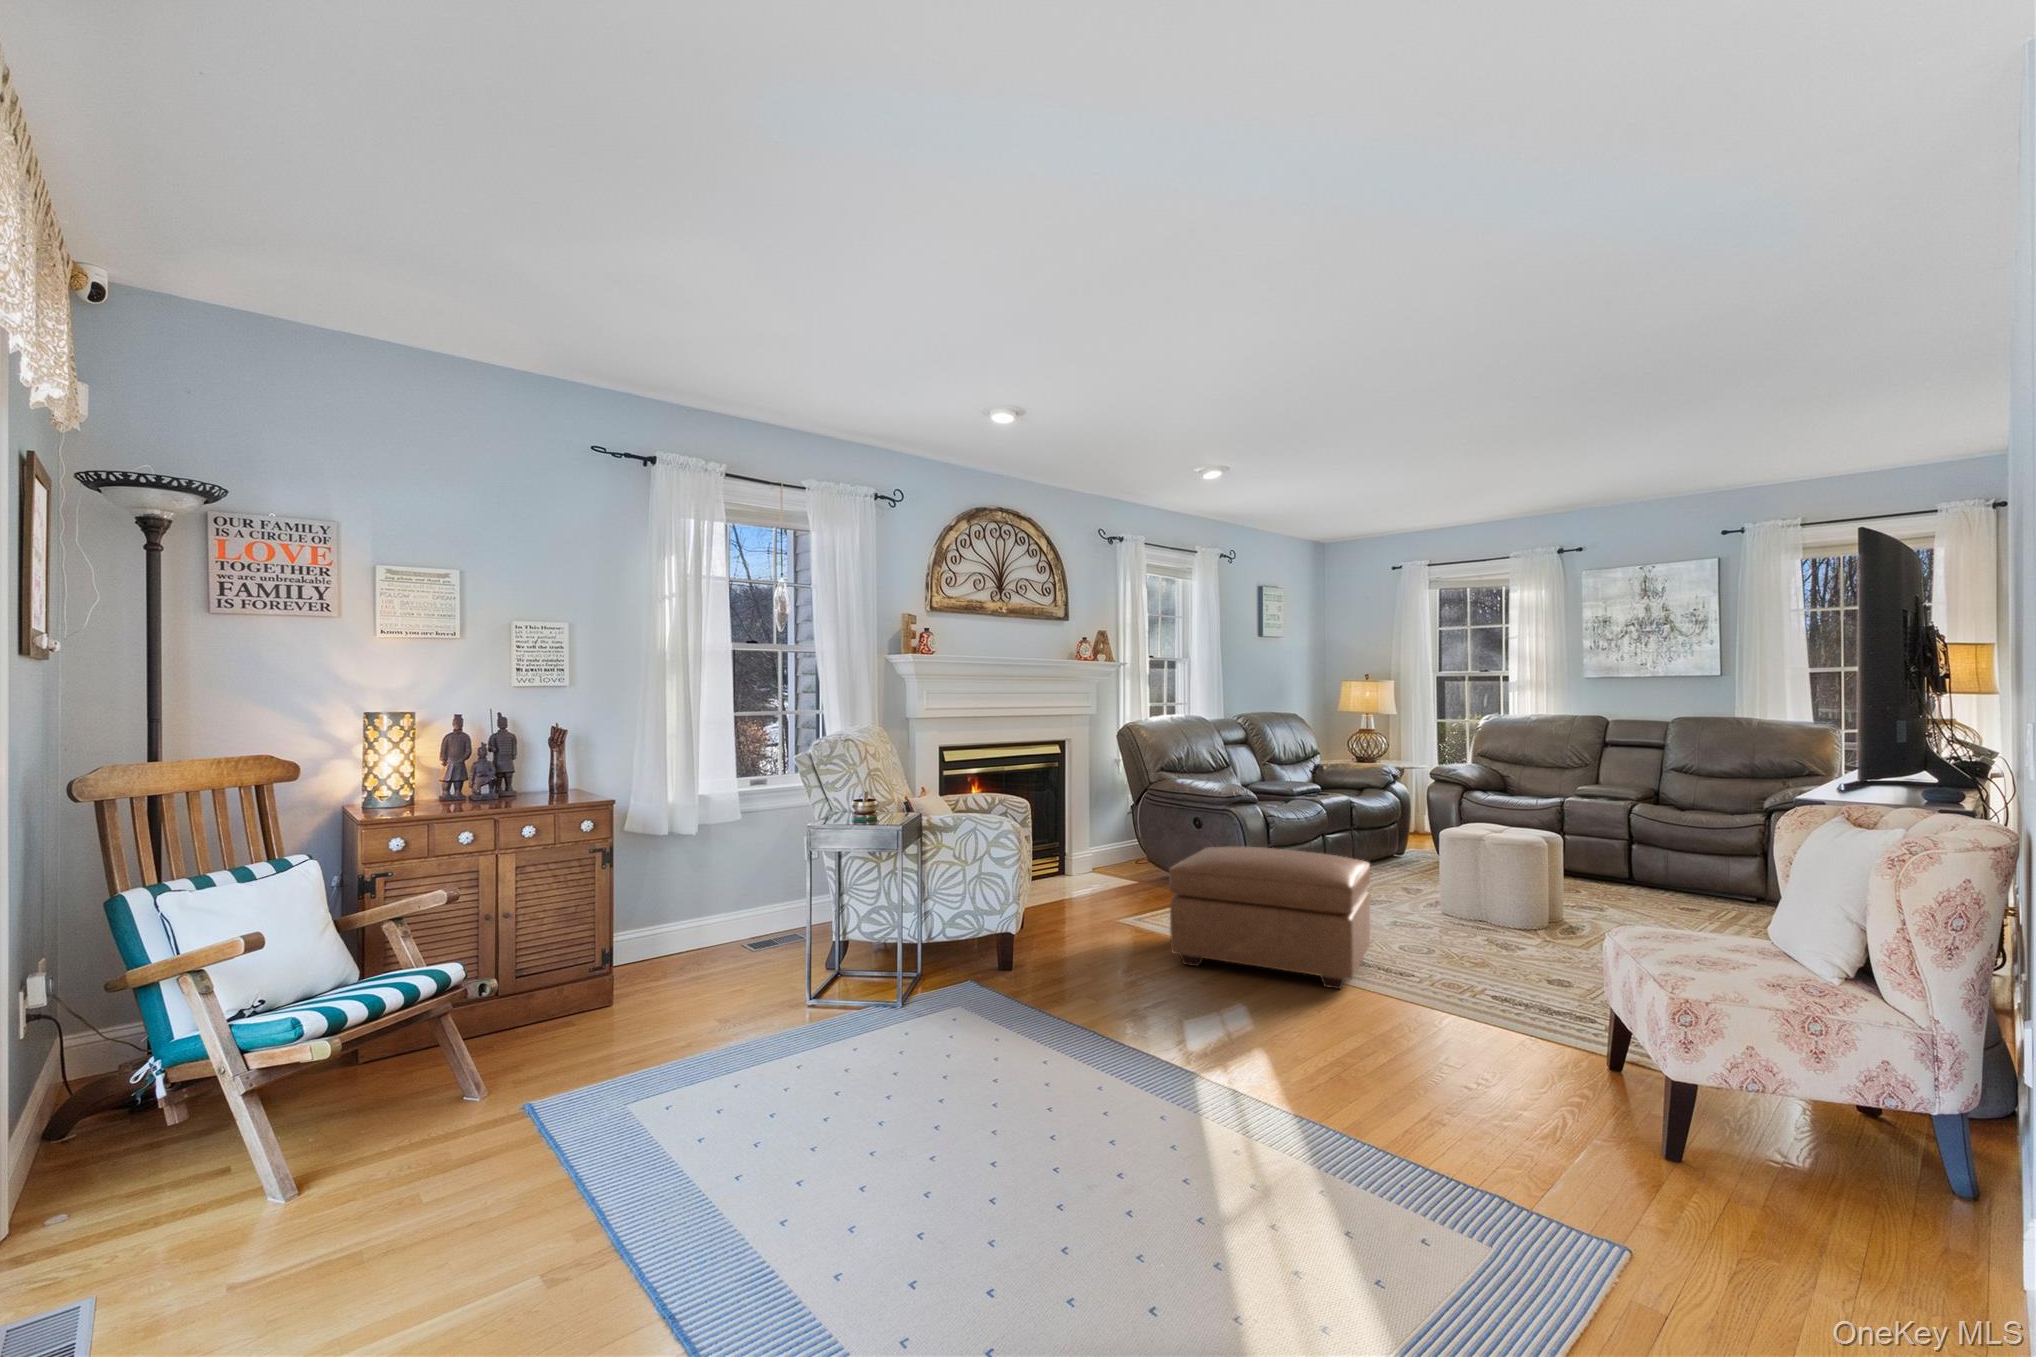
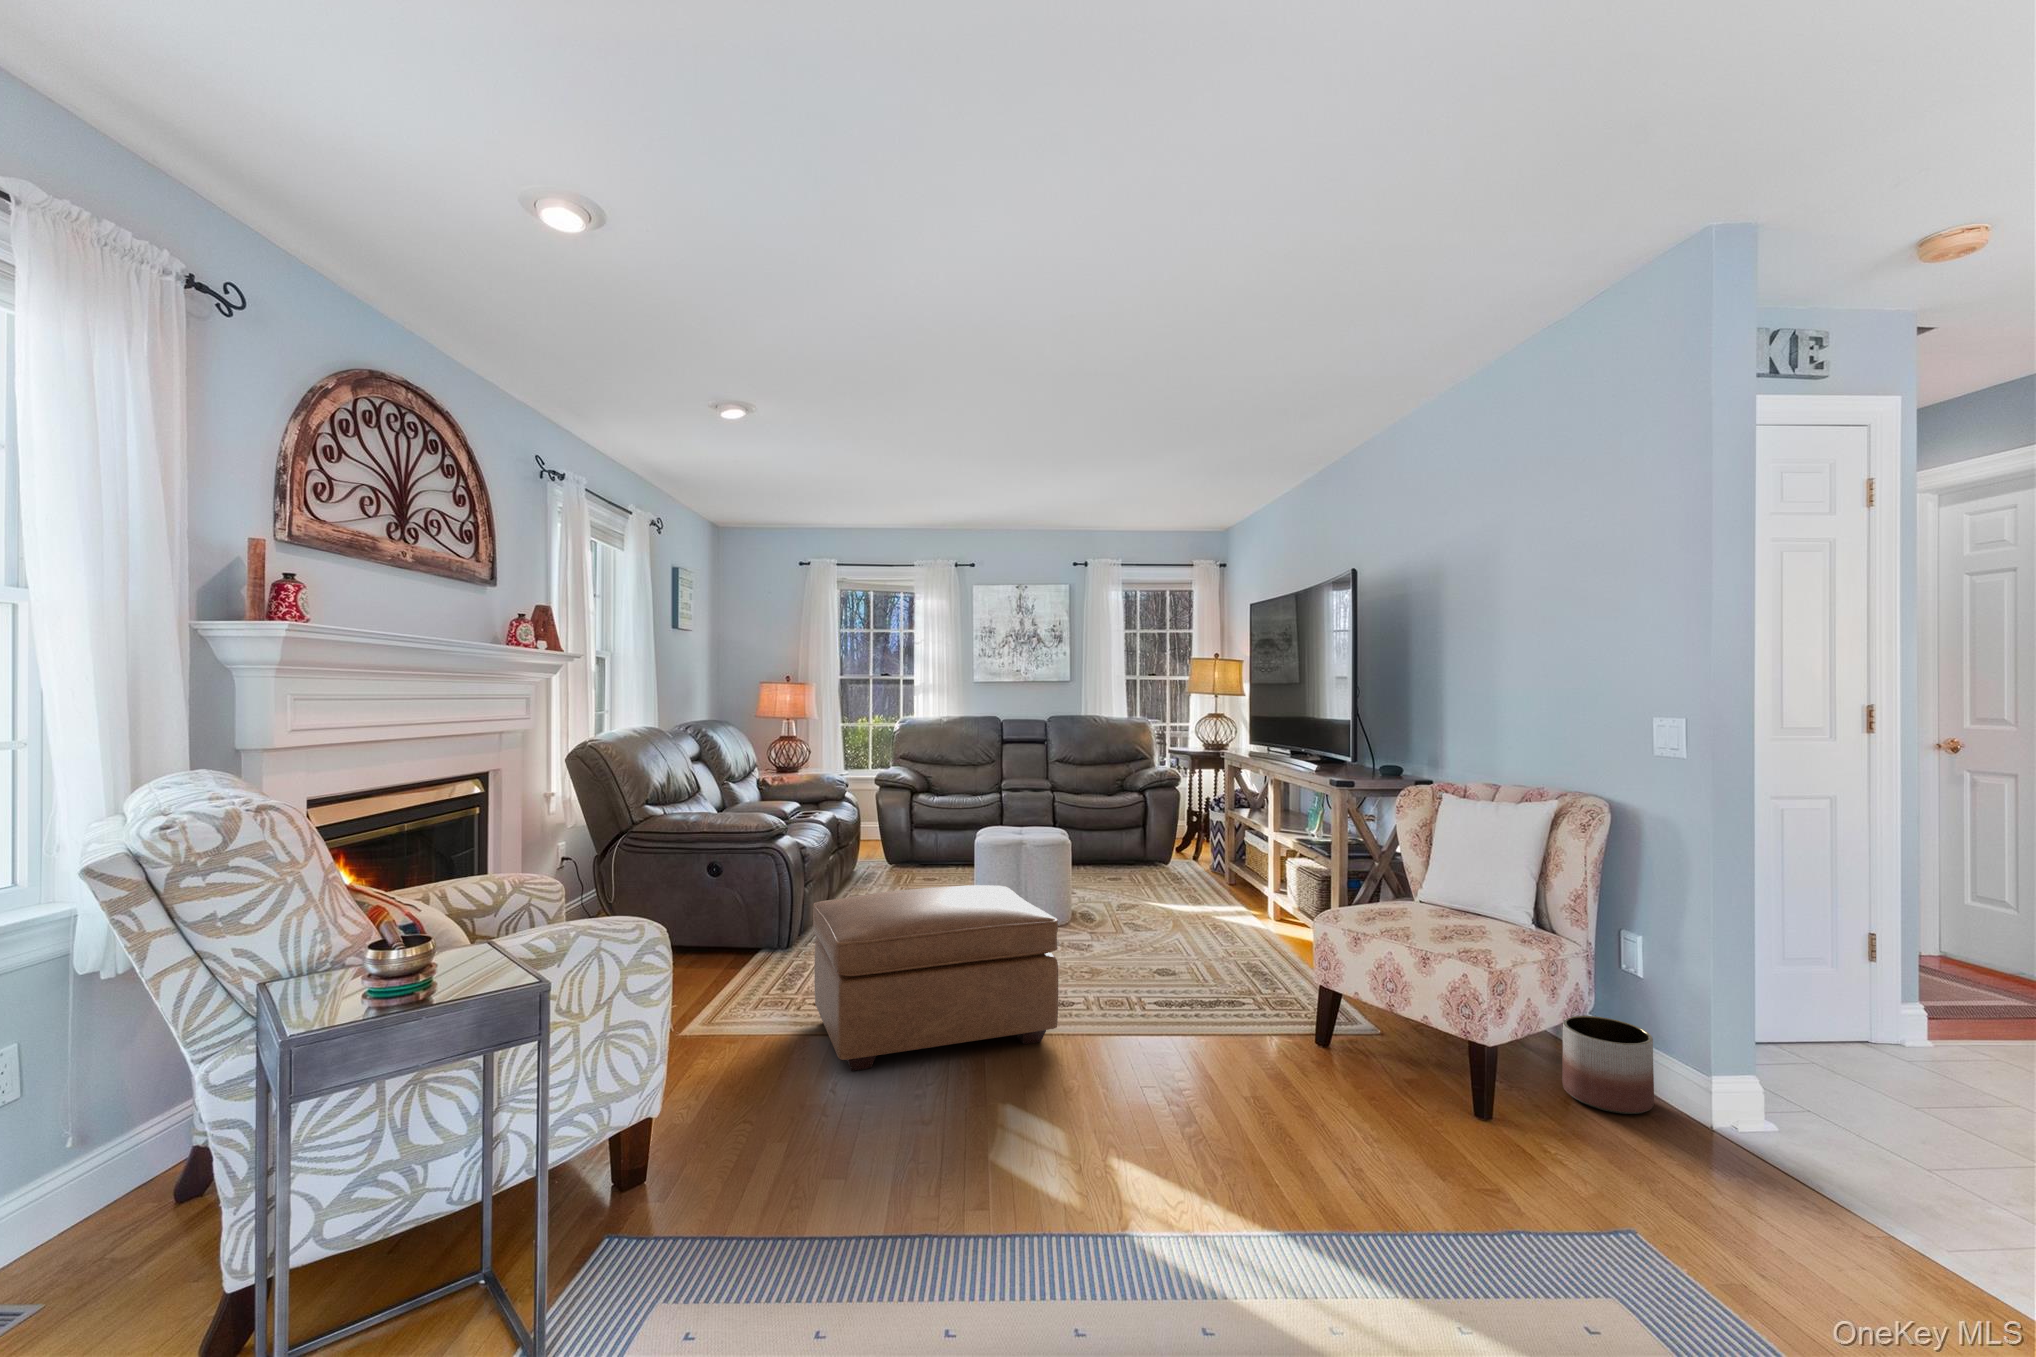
planter: none [1866,1116,2015,1261] -> present [1562,1016,1654,1114]

